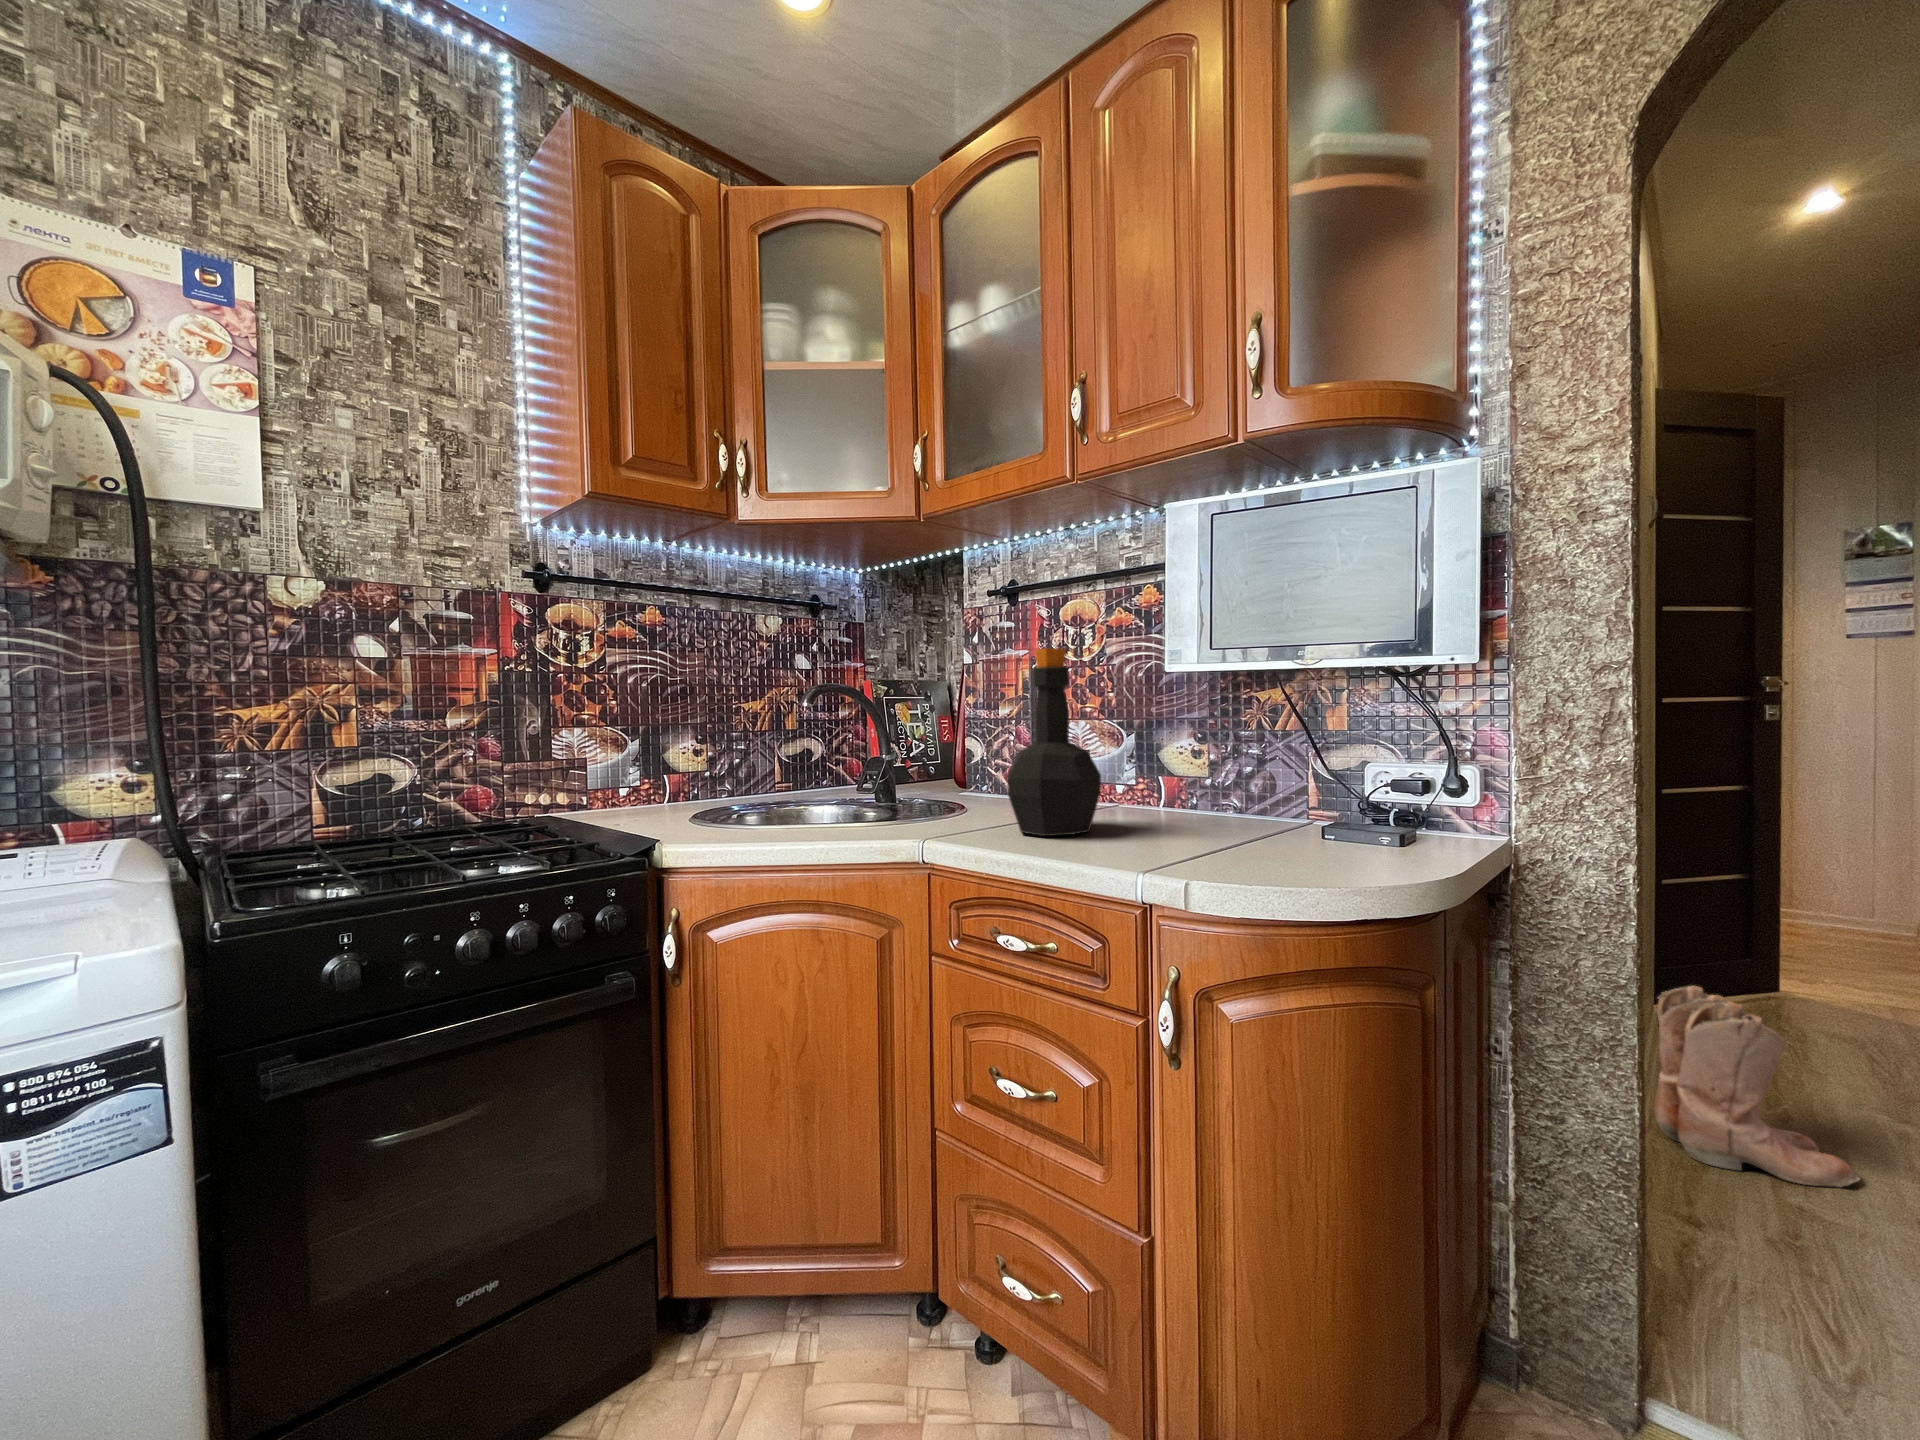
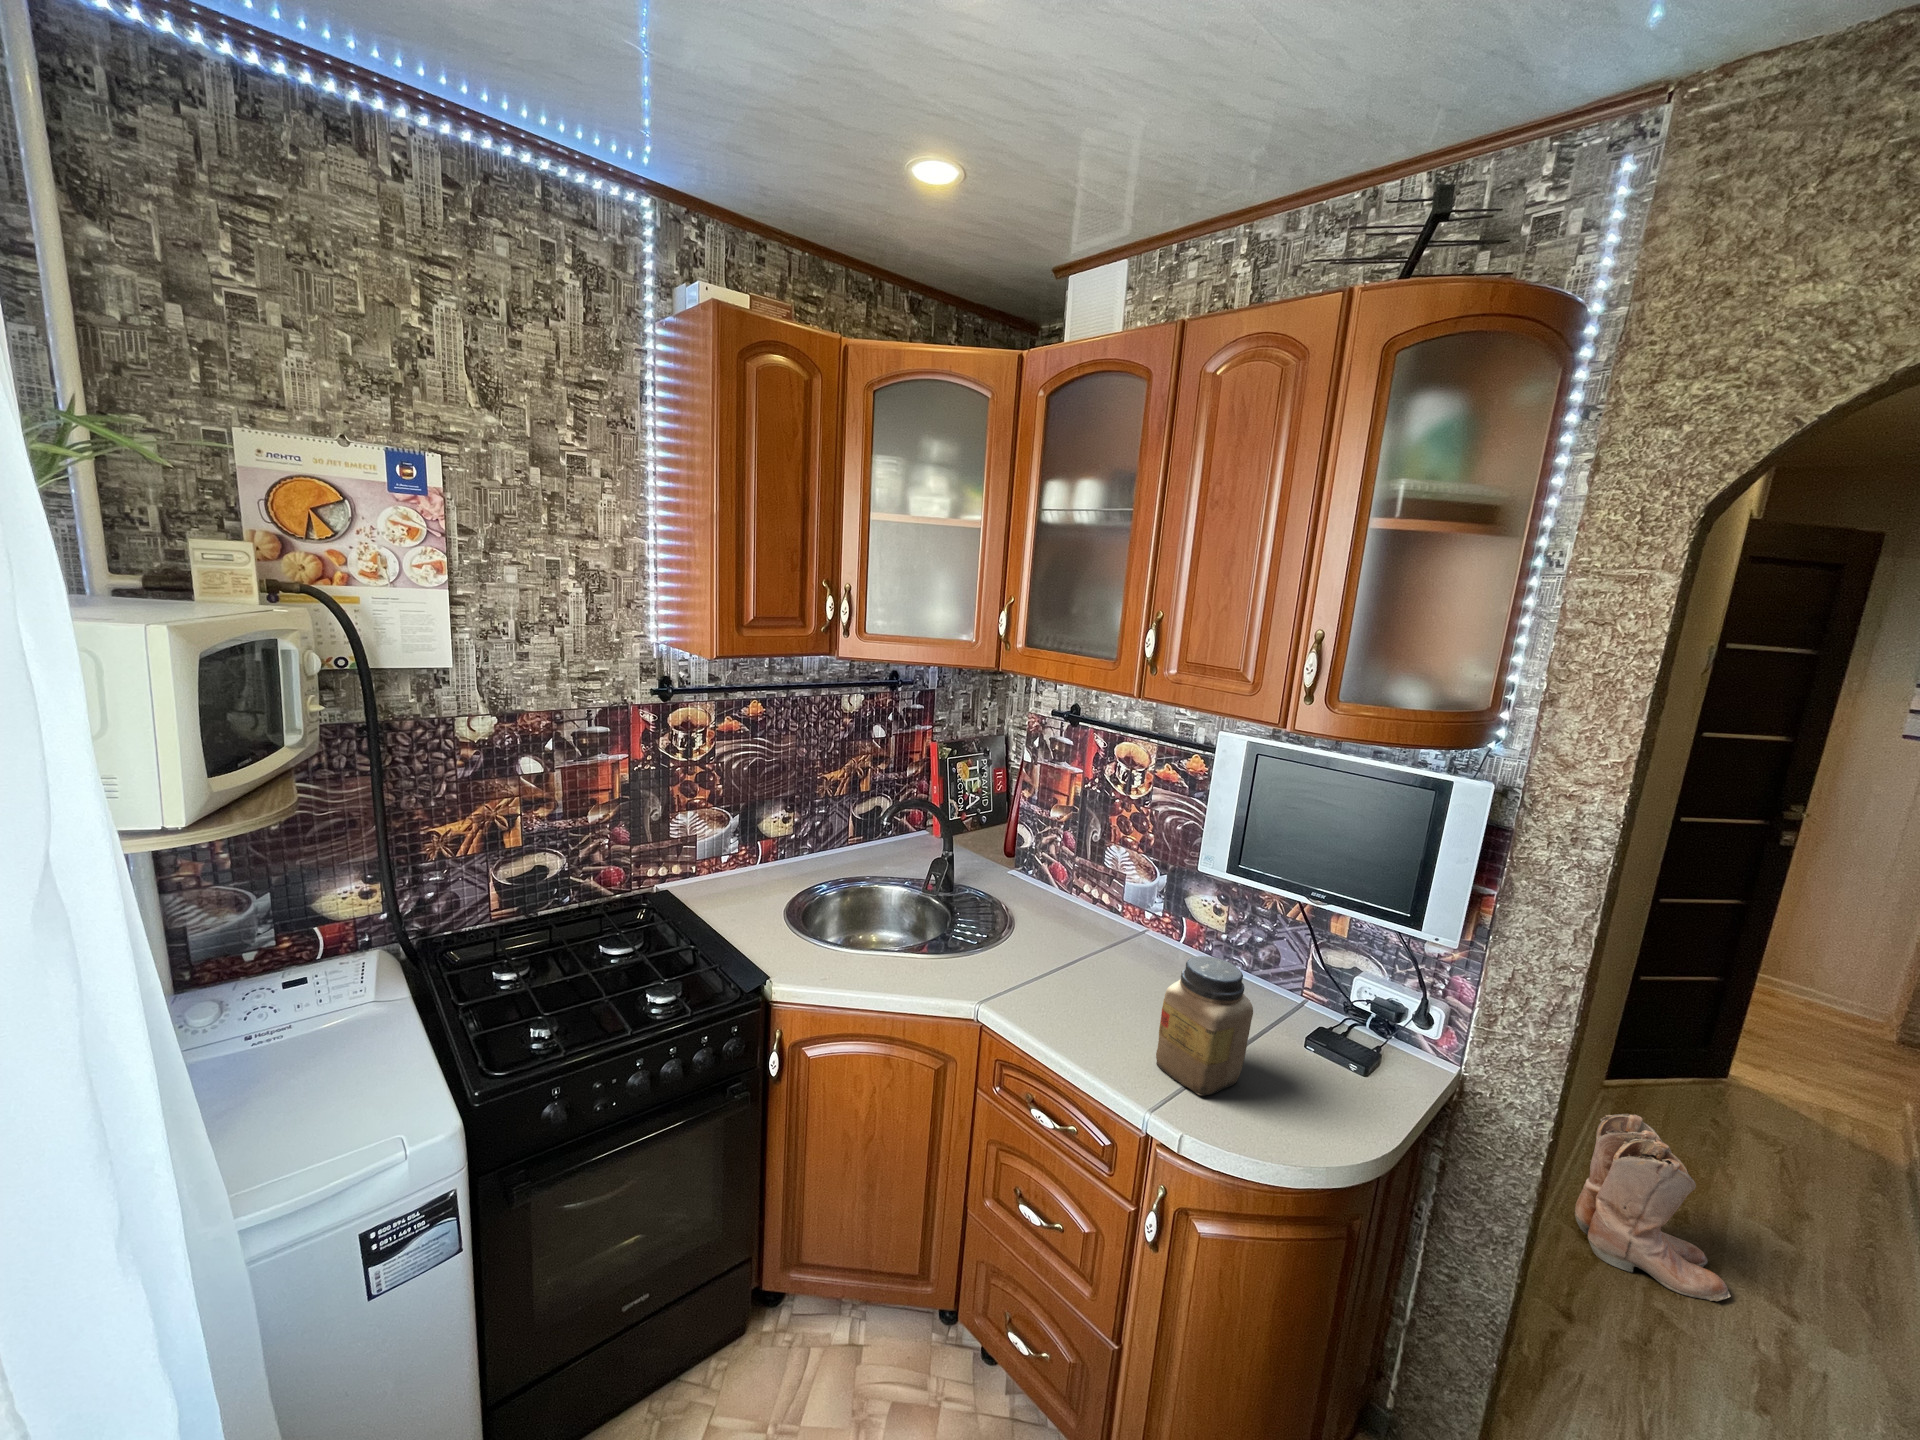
bottle: present [1007,648,1101,836] -> none [1052,849,1131,1011]
jar: none [1144,710,1255,862] -> present [1156,956,1253,1095]

